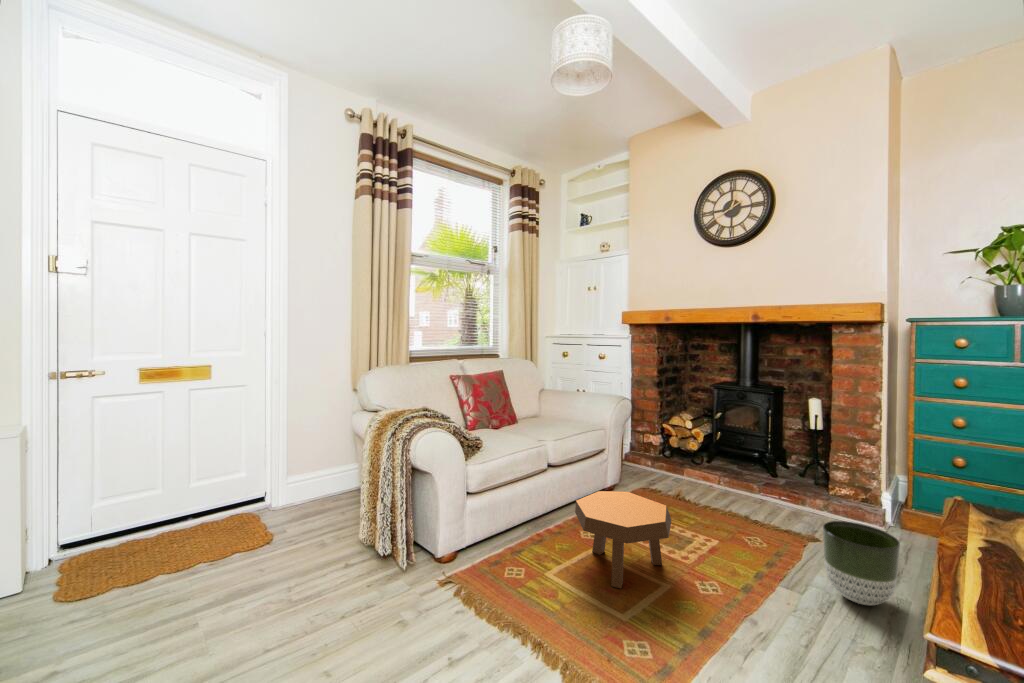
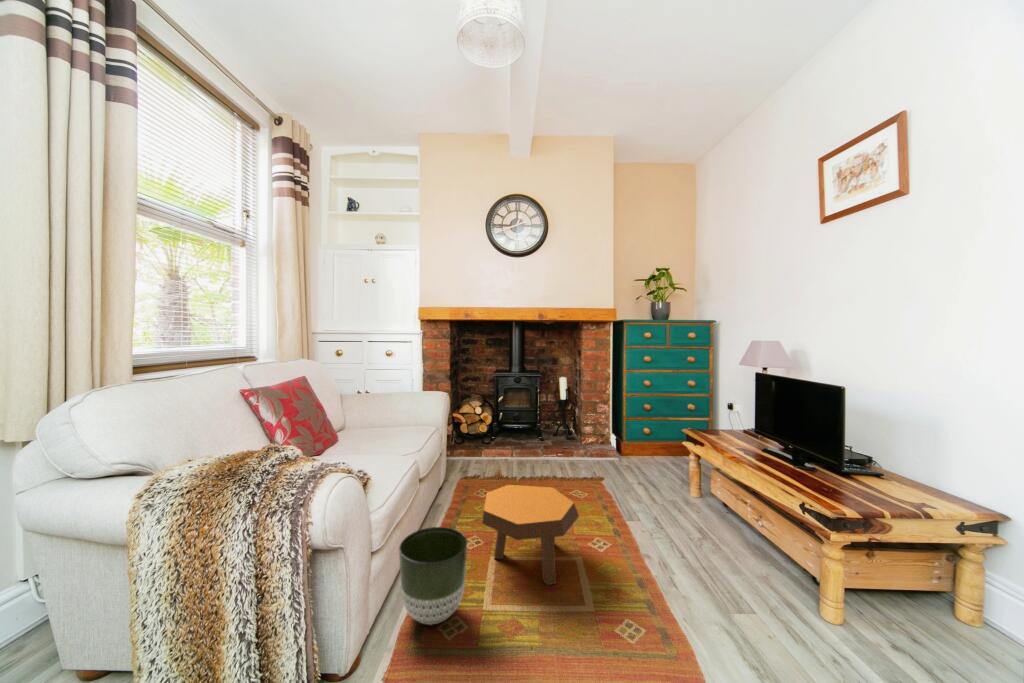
planter: present [823,521,900,606] -> present [399,527,467,625]

